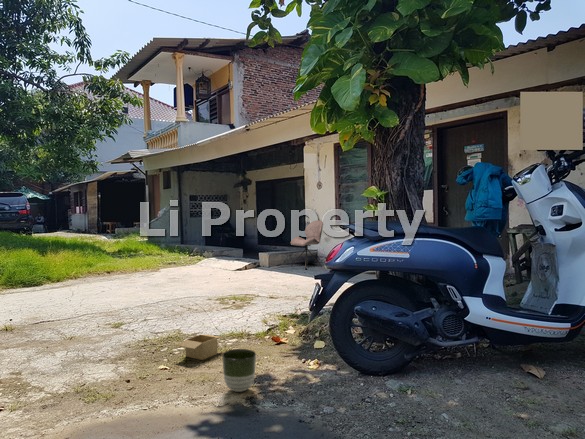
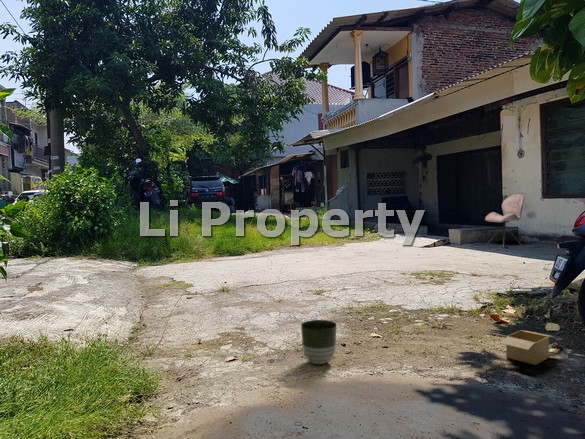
cardboard box: present [178,335,223,360] -> present [500,330,554,365]
planter: present [222,349,256,392] -> present [301,320,336,364]

